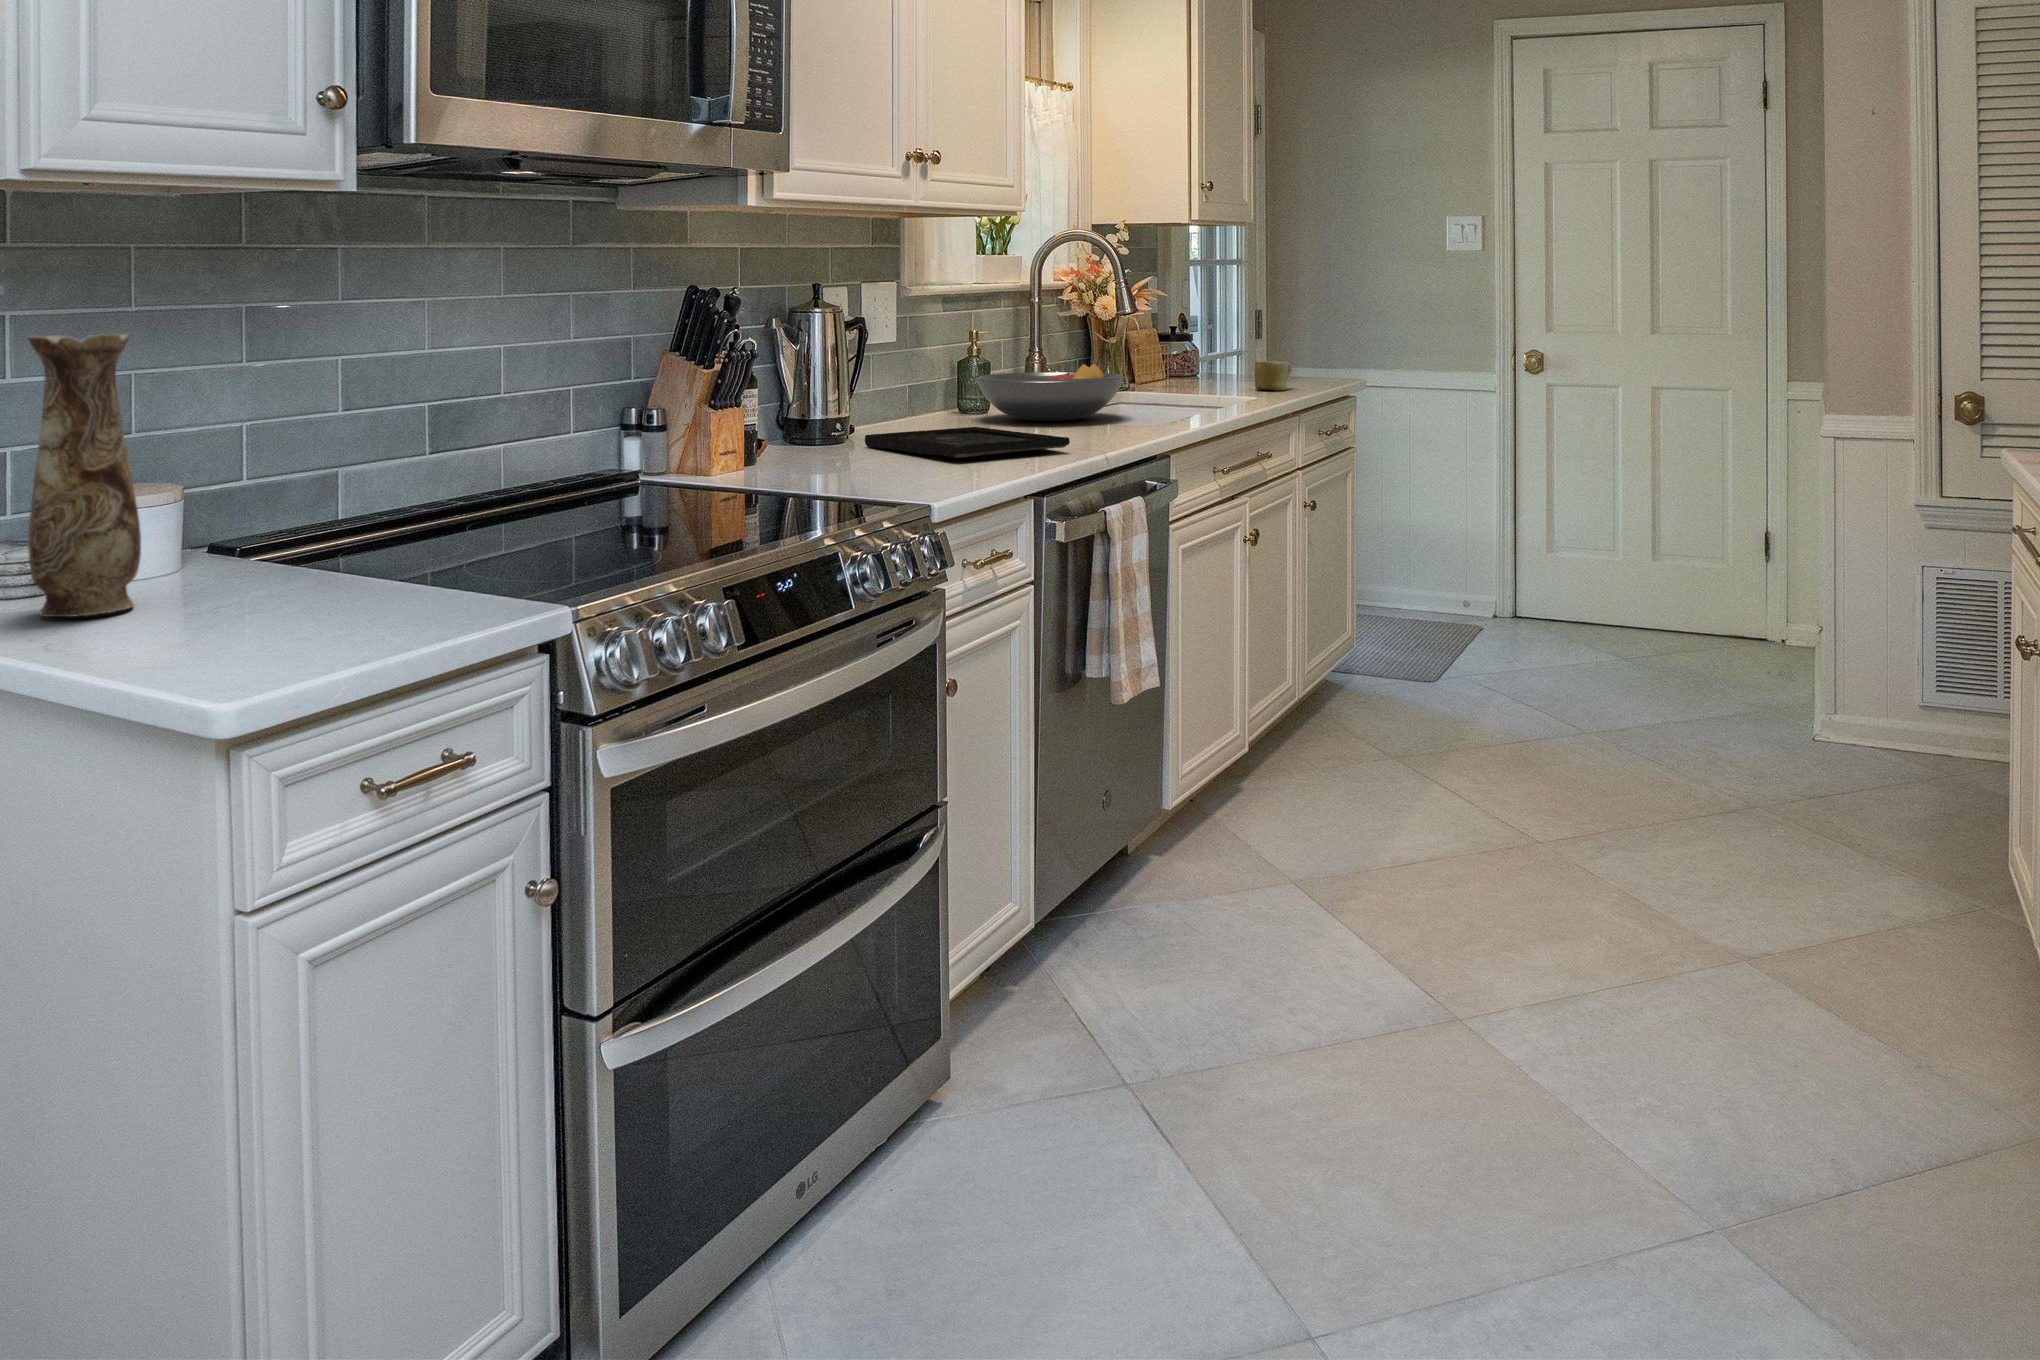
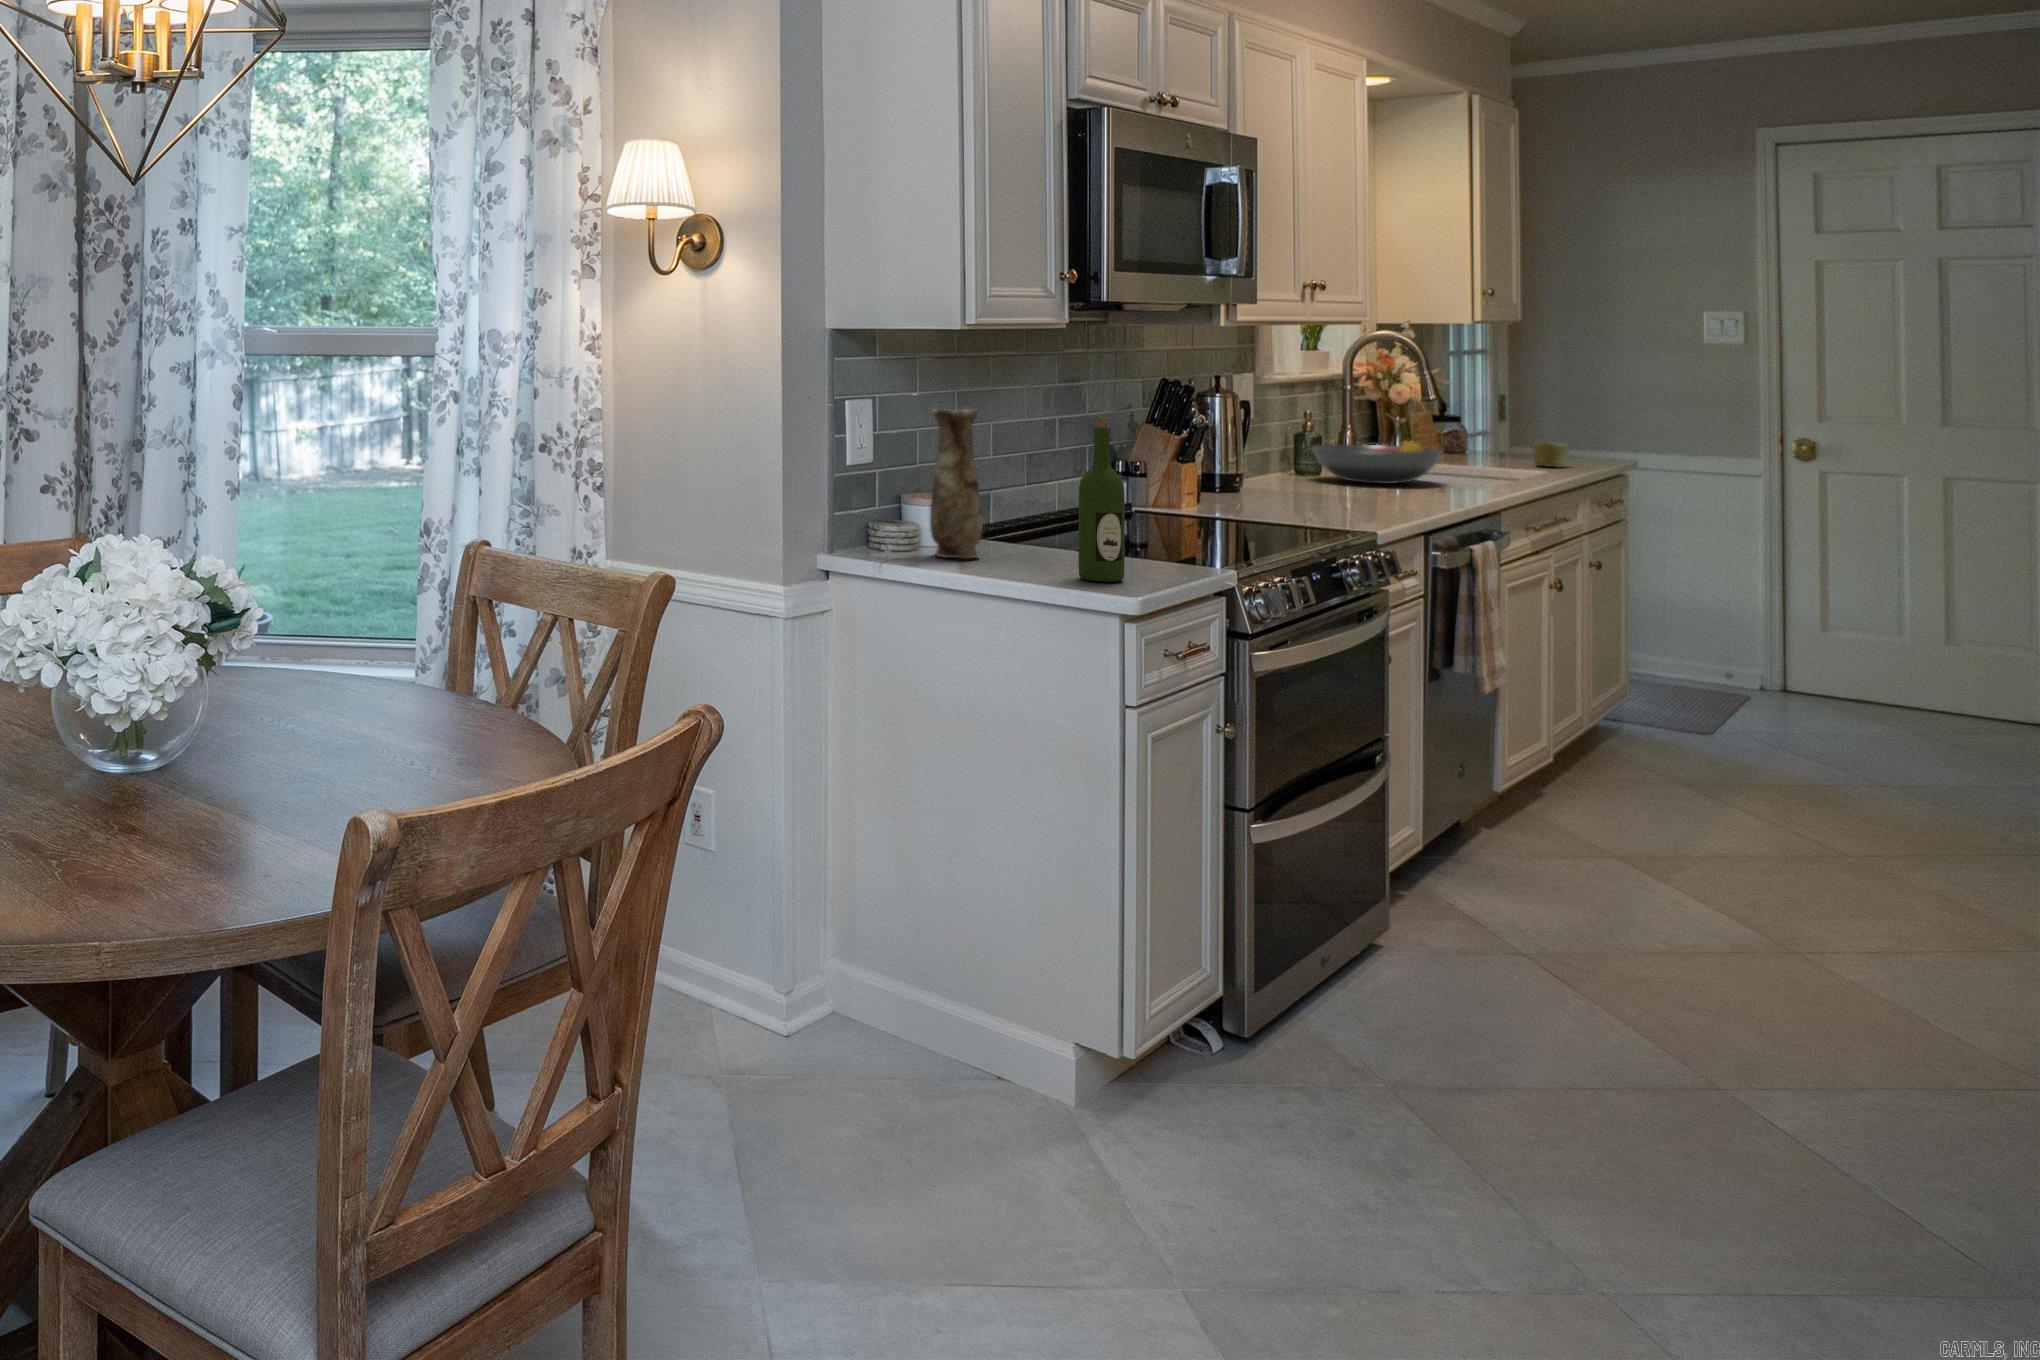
wine bottle: none [202,342,297,660] -> present [1079,418,1125,582]
tray: present [865,427,1070,458] -> none [1254,485,1433,505]

